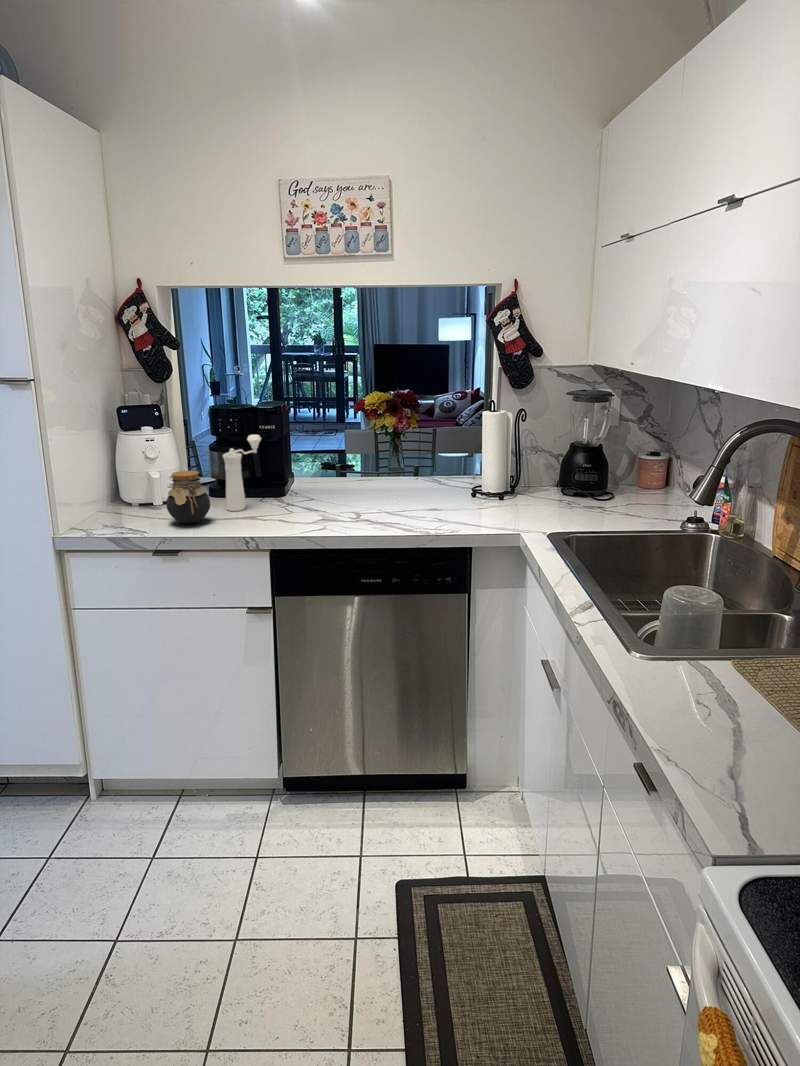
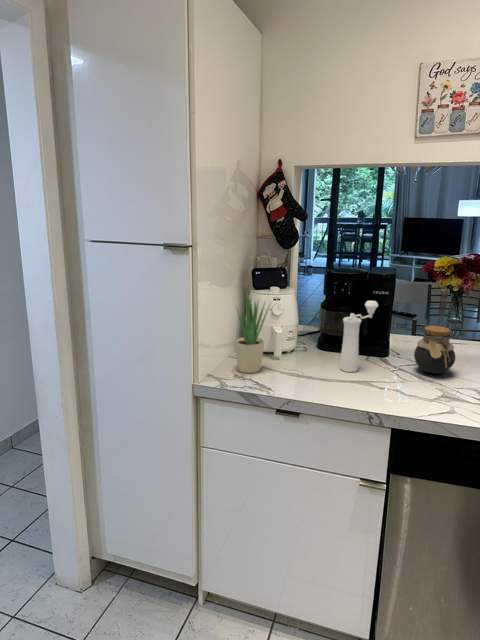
potted plant: none [100,429,140,523] -> present [235,290,269,373]
jar: present [166,471,210,523] -> present [414,326,455,374]

